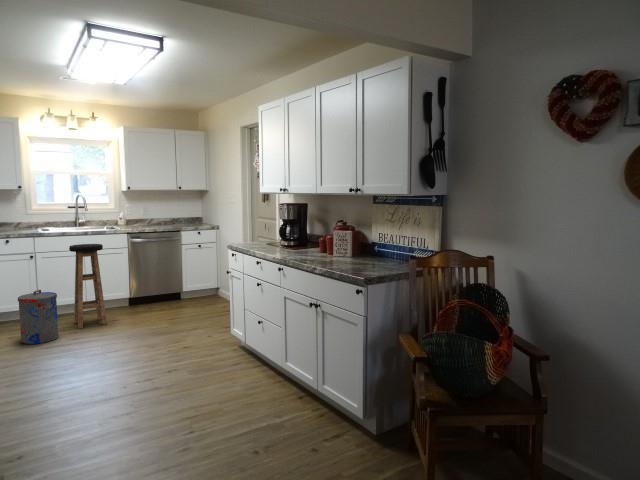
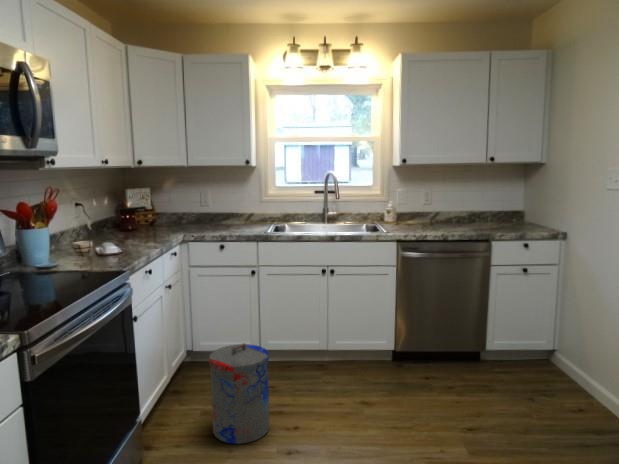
bar stool: present [69,244,107,329] -> none [298,260,352,413]

